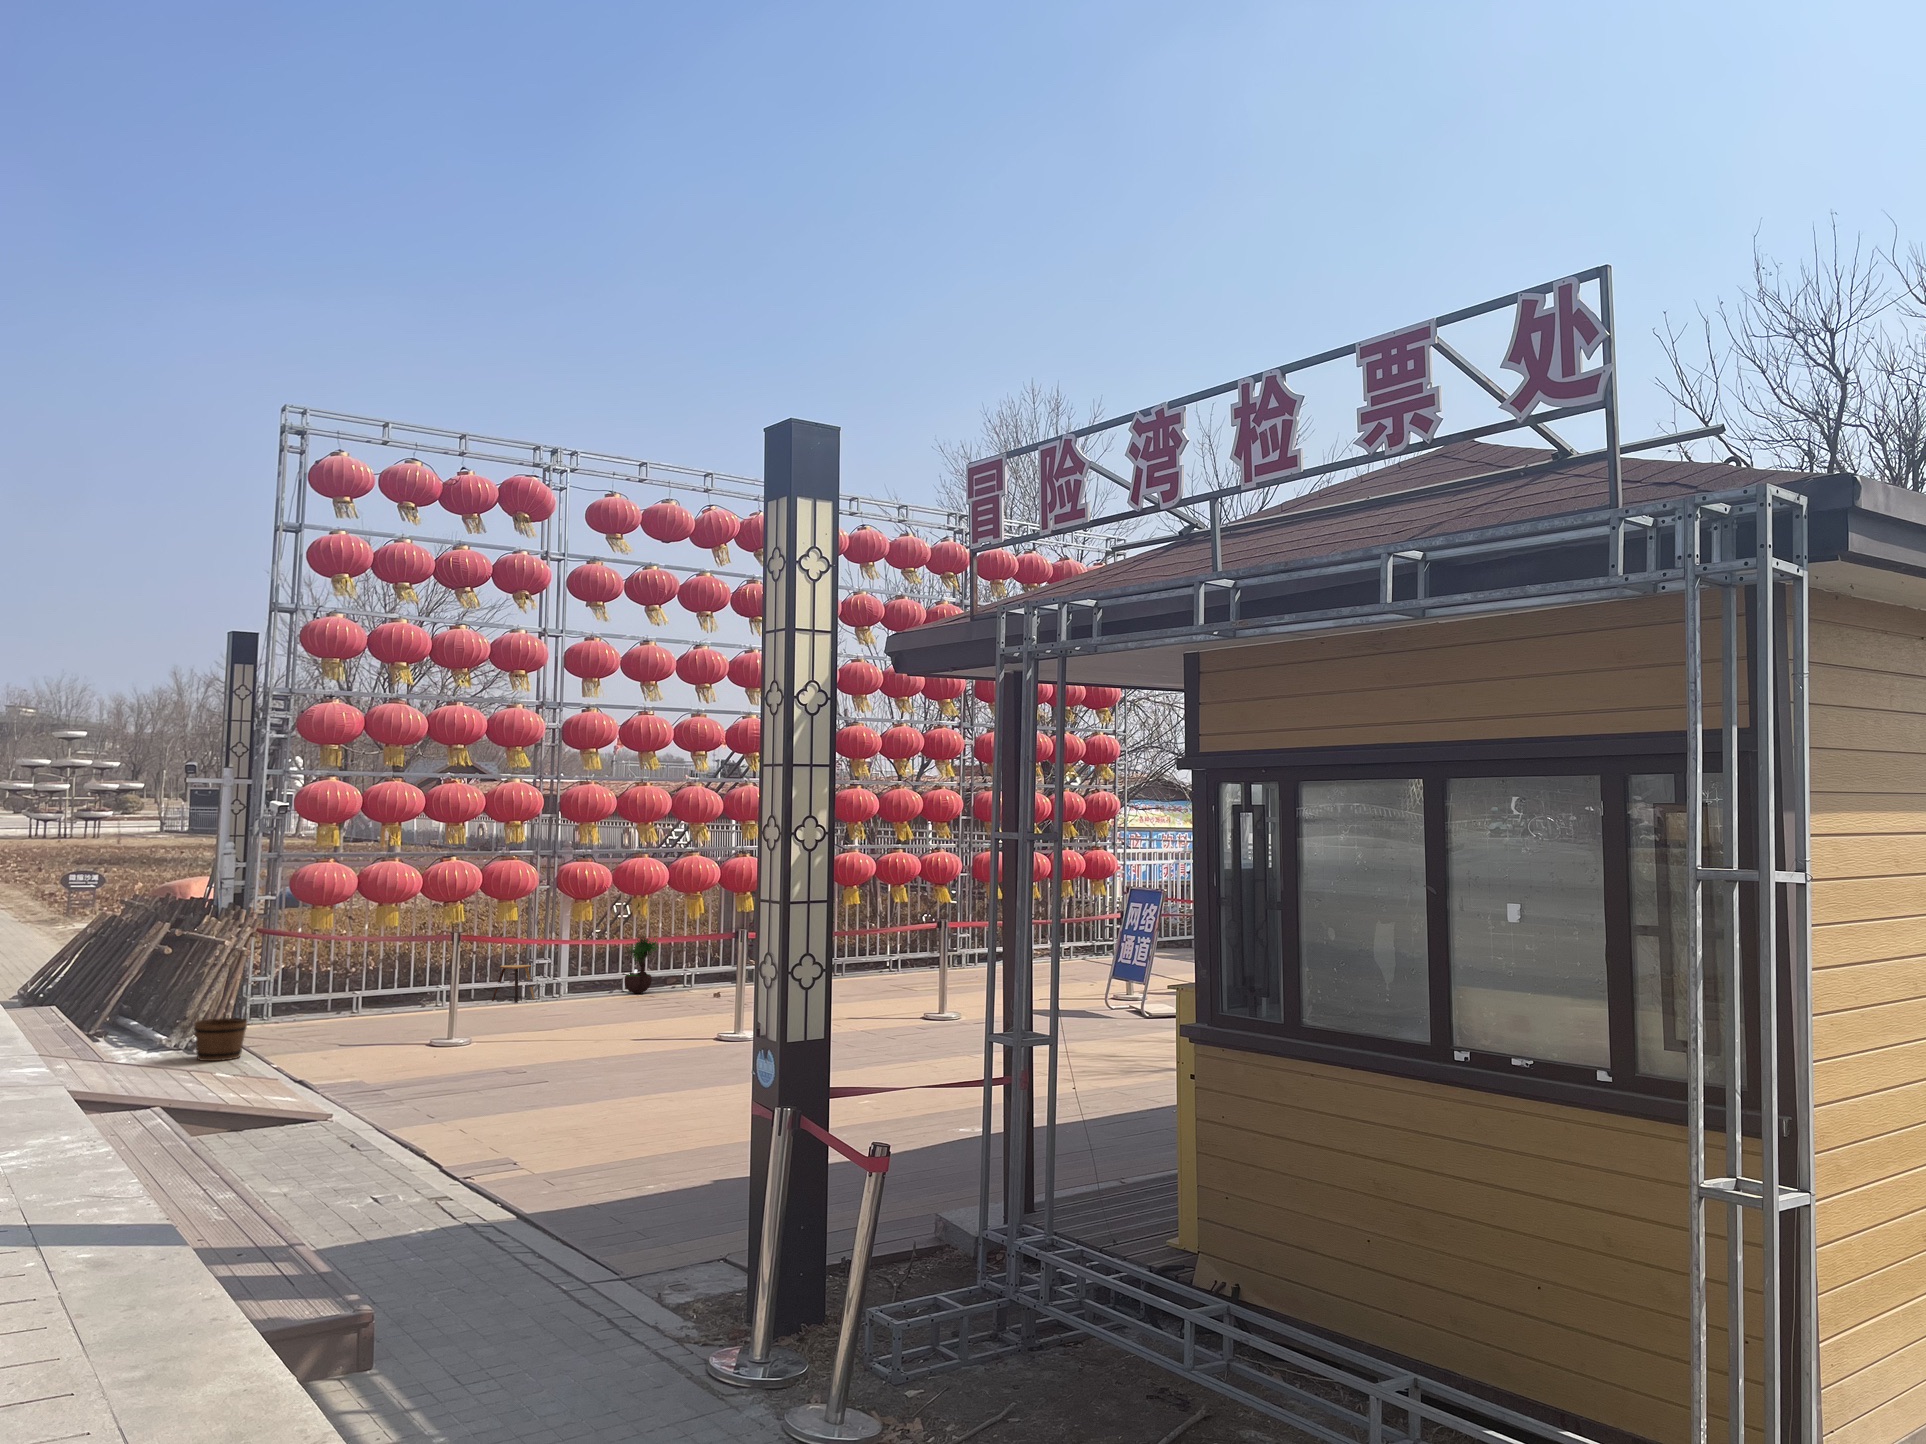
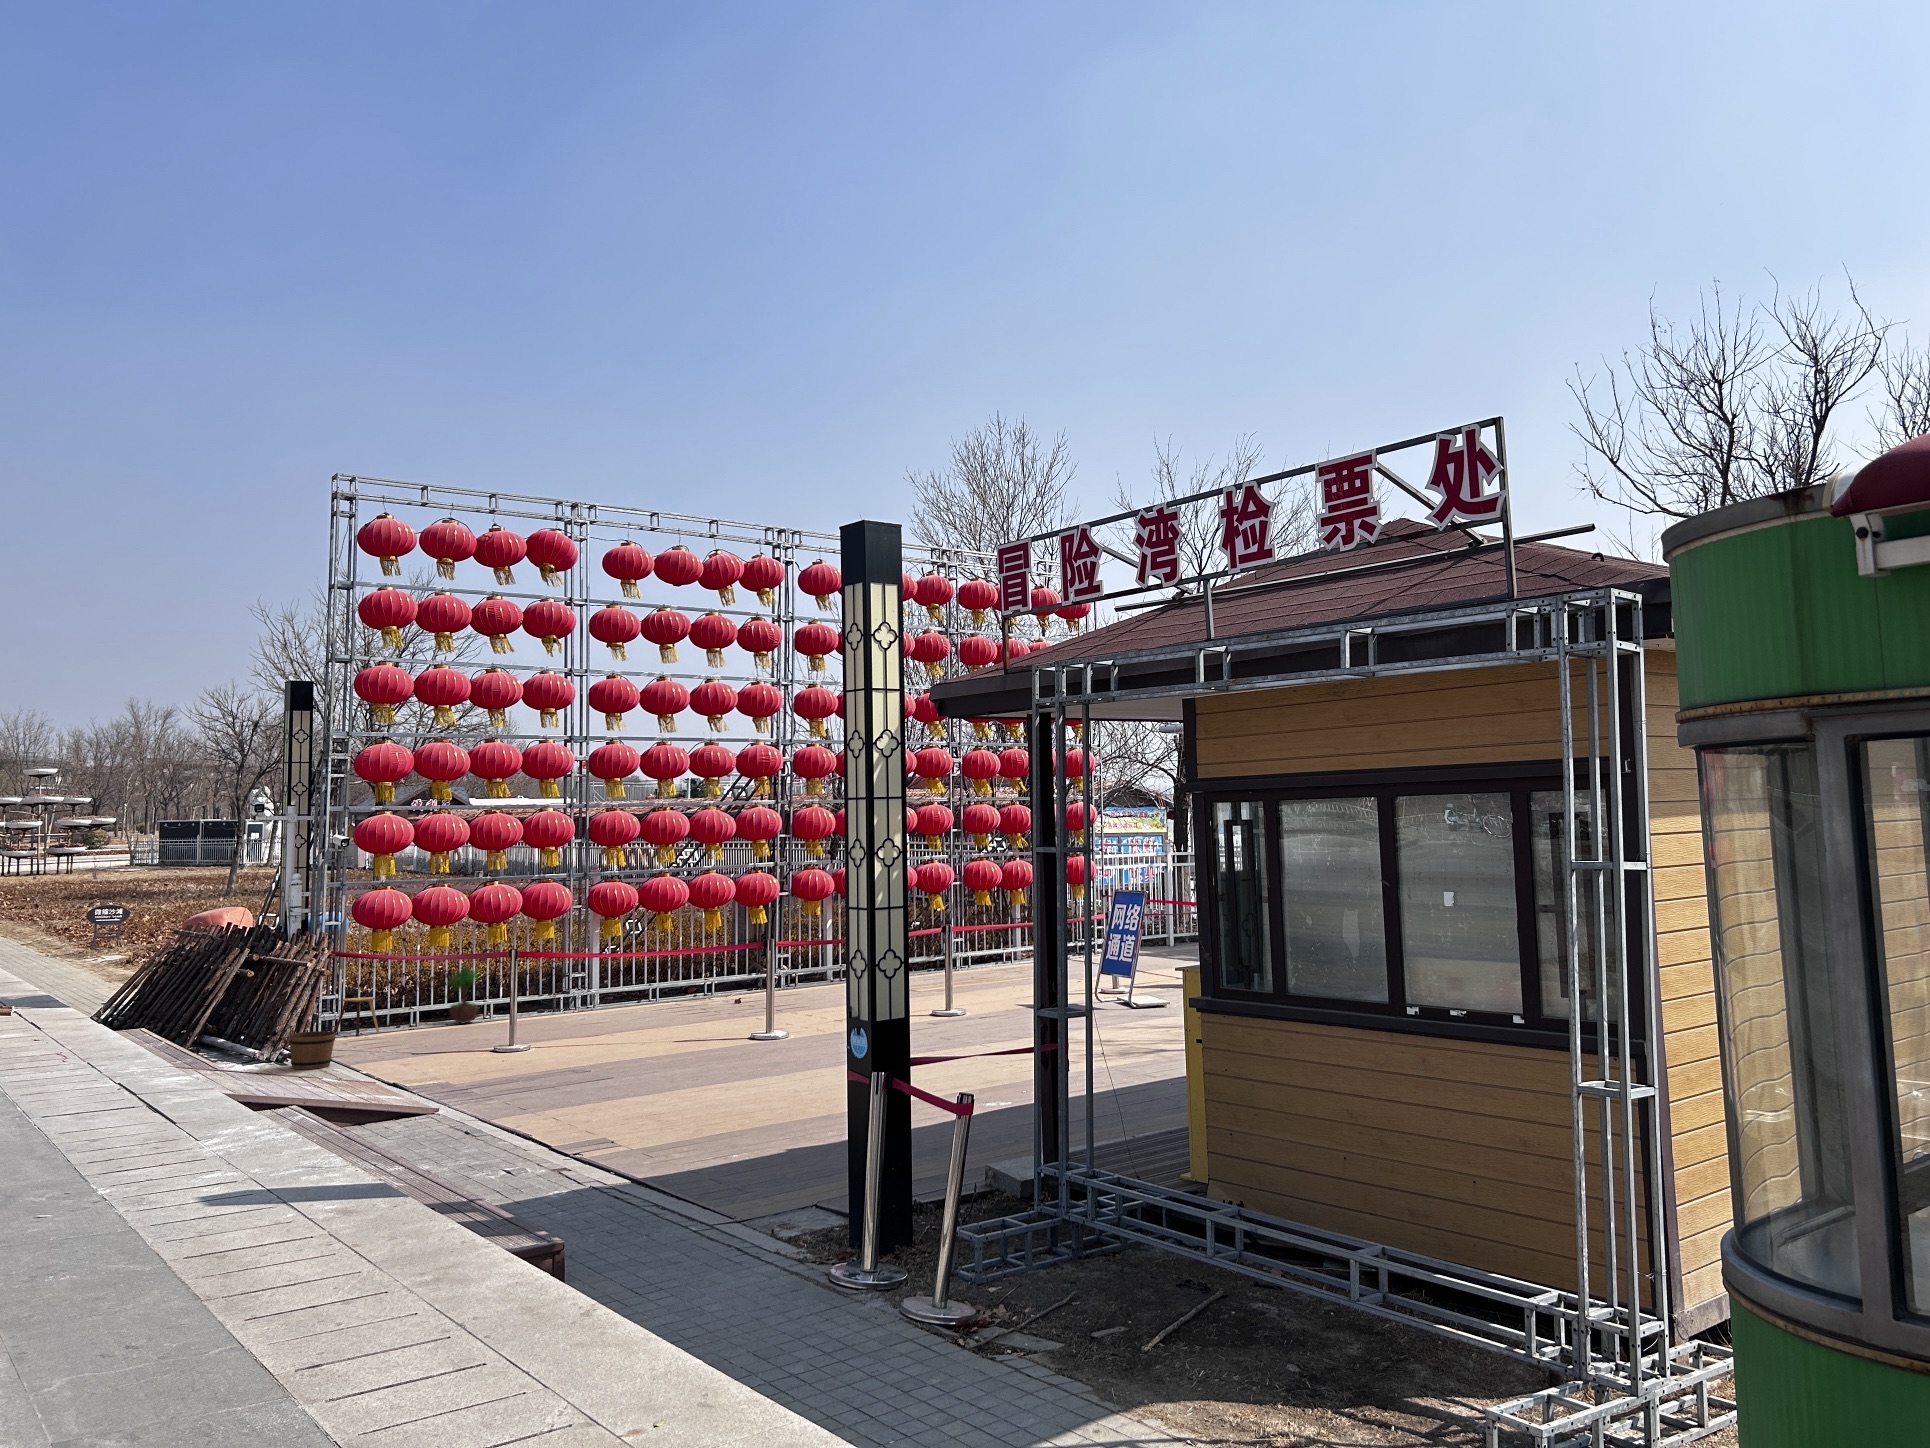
potted tree: present [625,936,658,993] -> present [444,966,478,1023]
stool: present [492,965,535,1002] -> present [335,997,379,1036]

